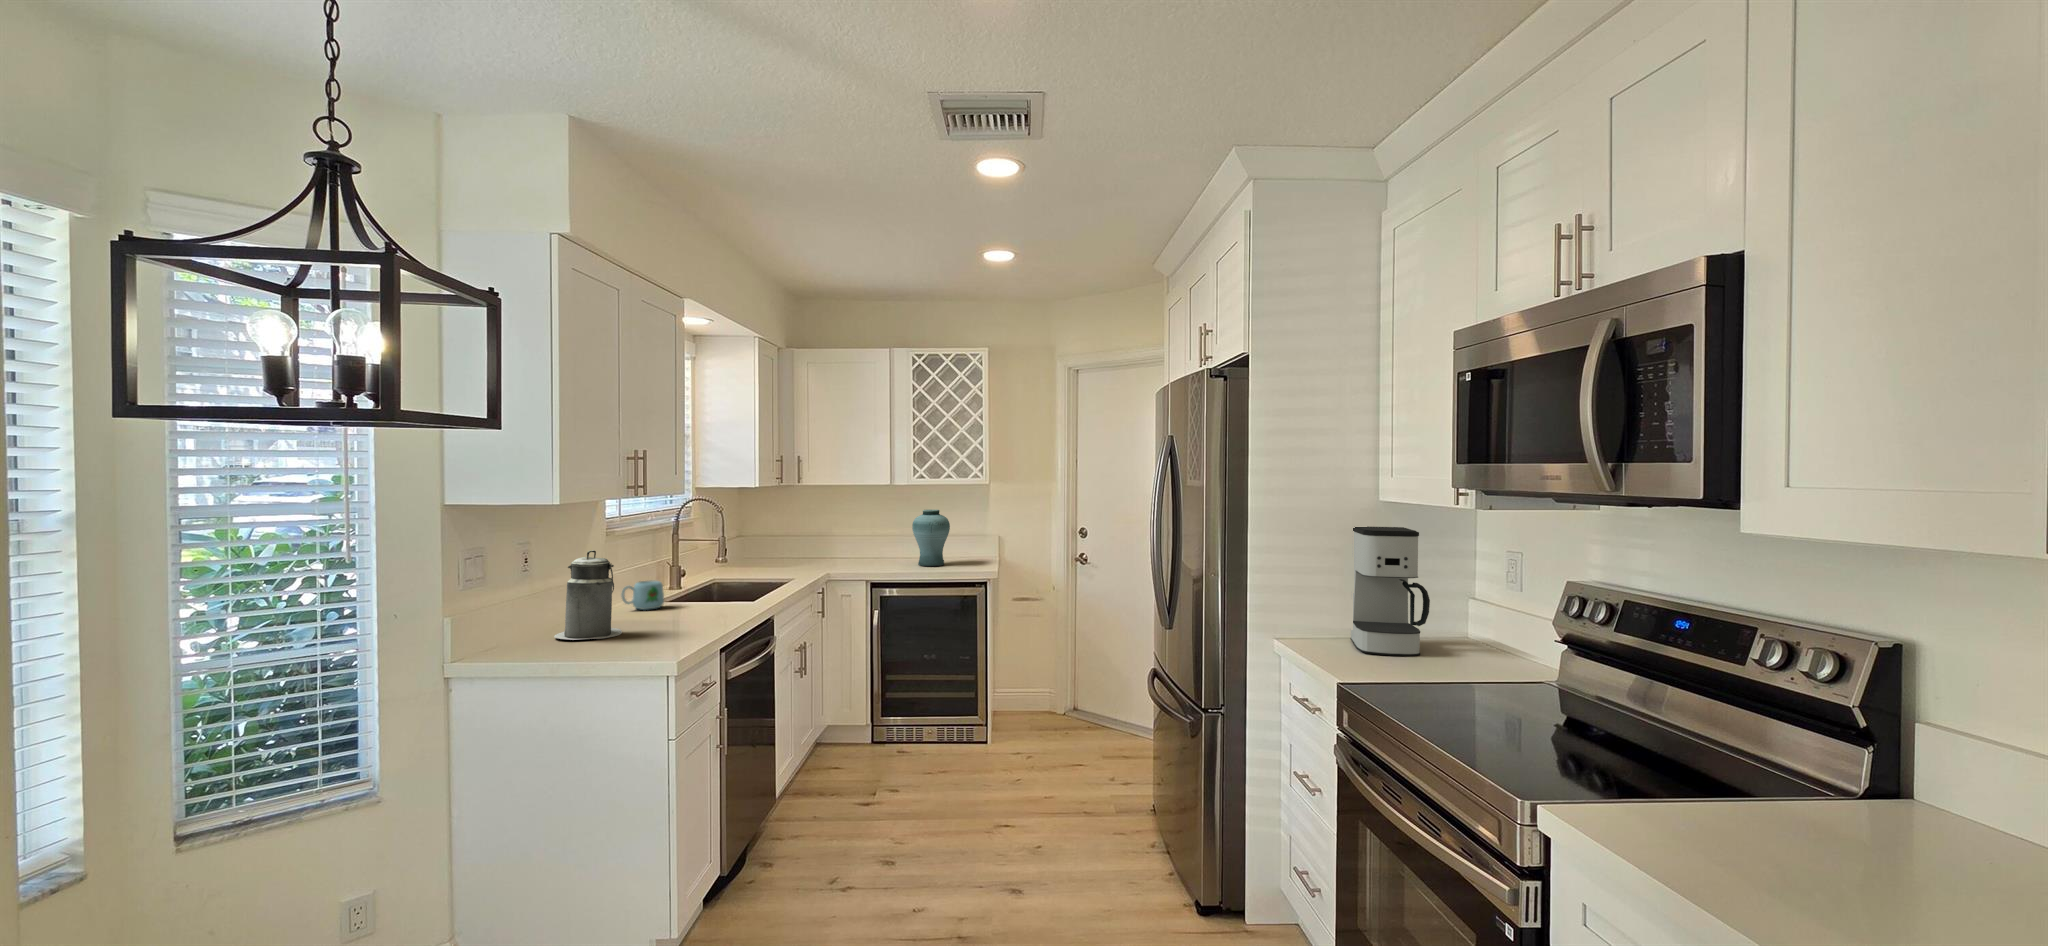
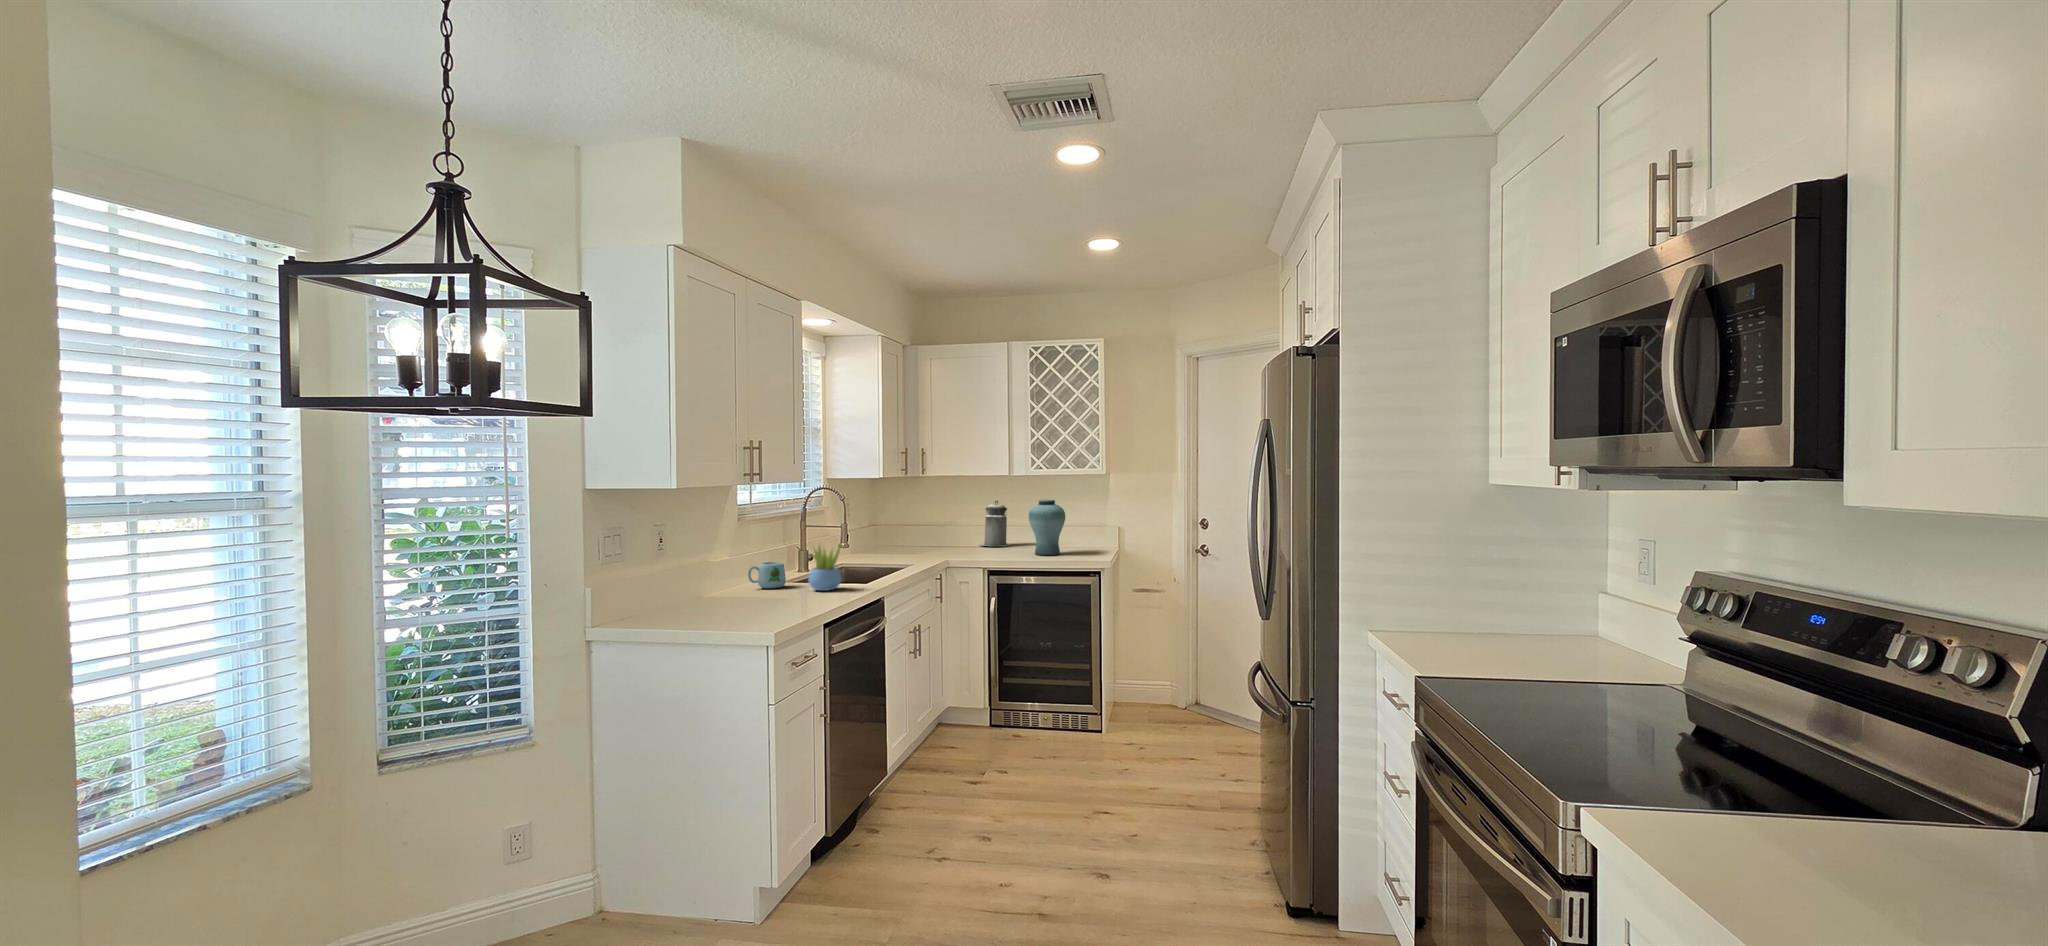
coffee maker: present [1350,526,1430,656] -> none [1455,512,1543,653]
canister: present [554,550,622,640] -> present [979,501,1010,546]
succulent plant: none [693,556,730,611] -> present [809,544,842,591]

